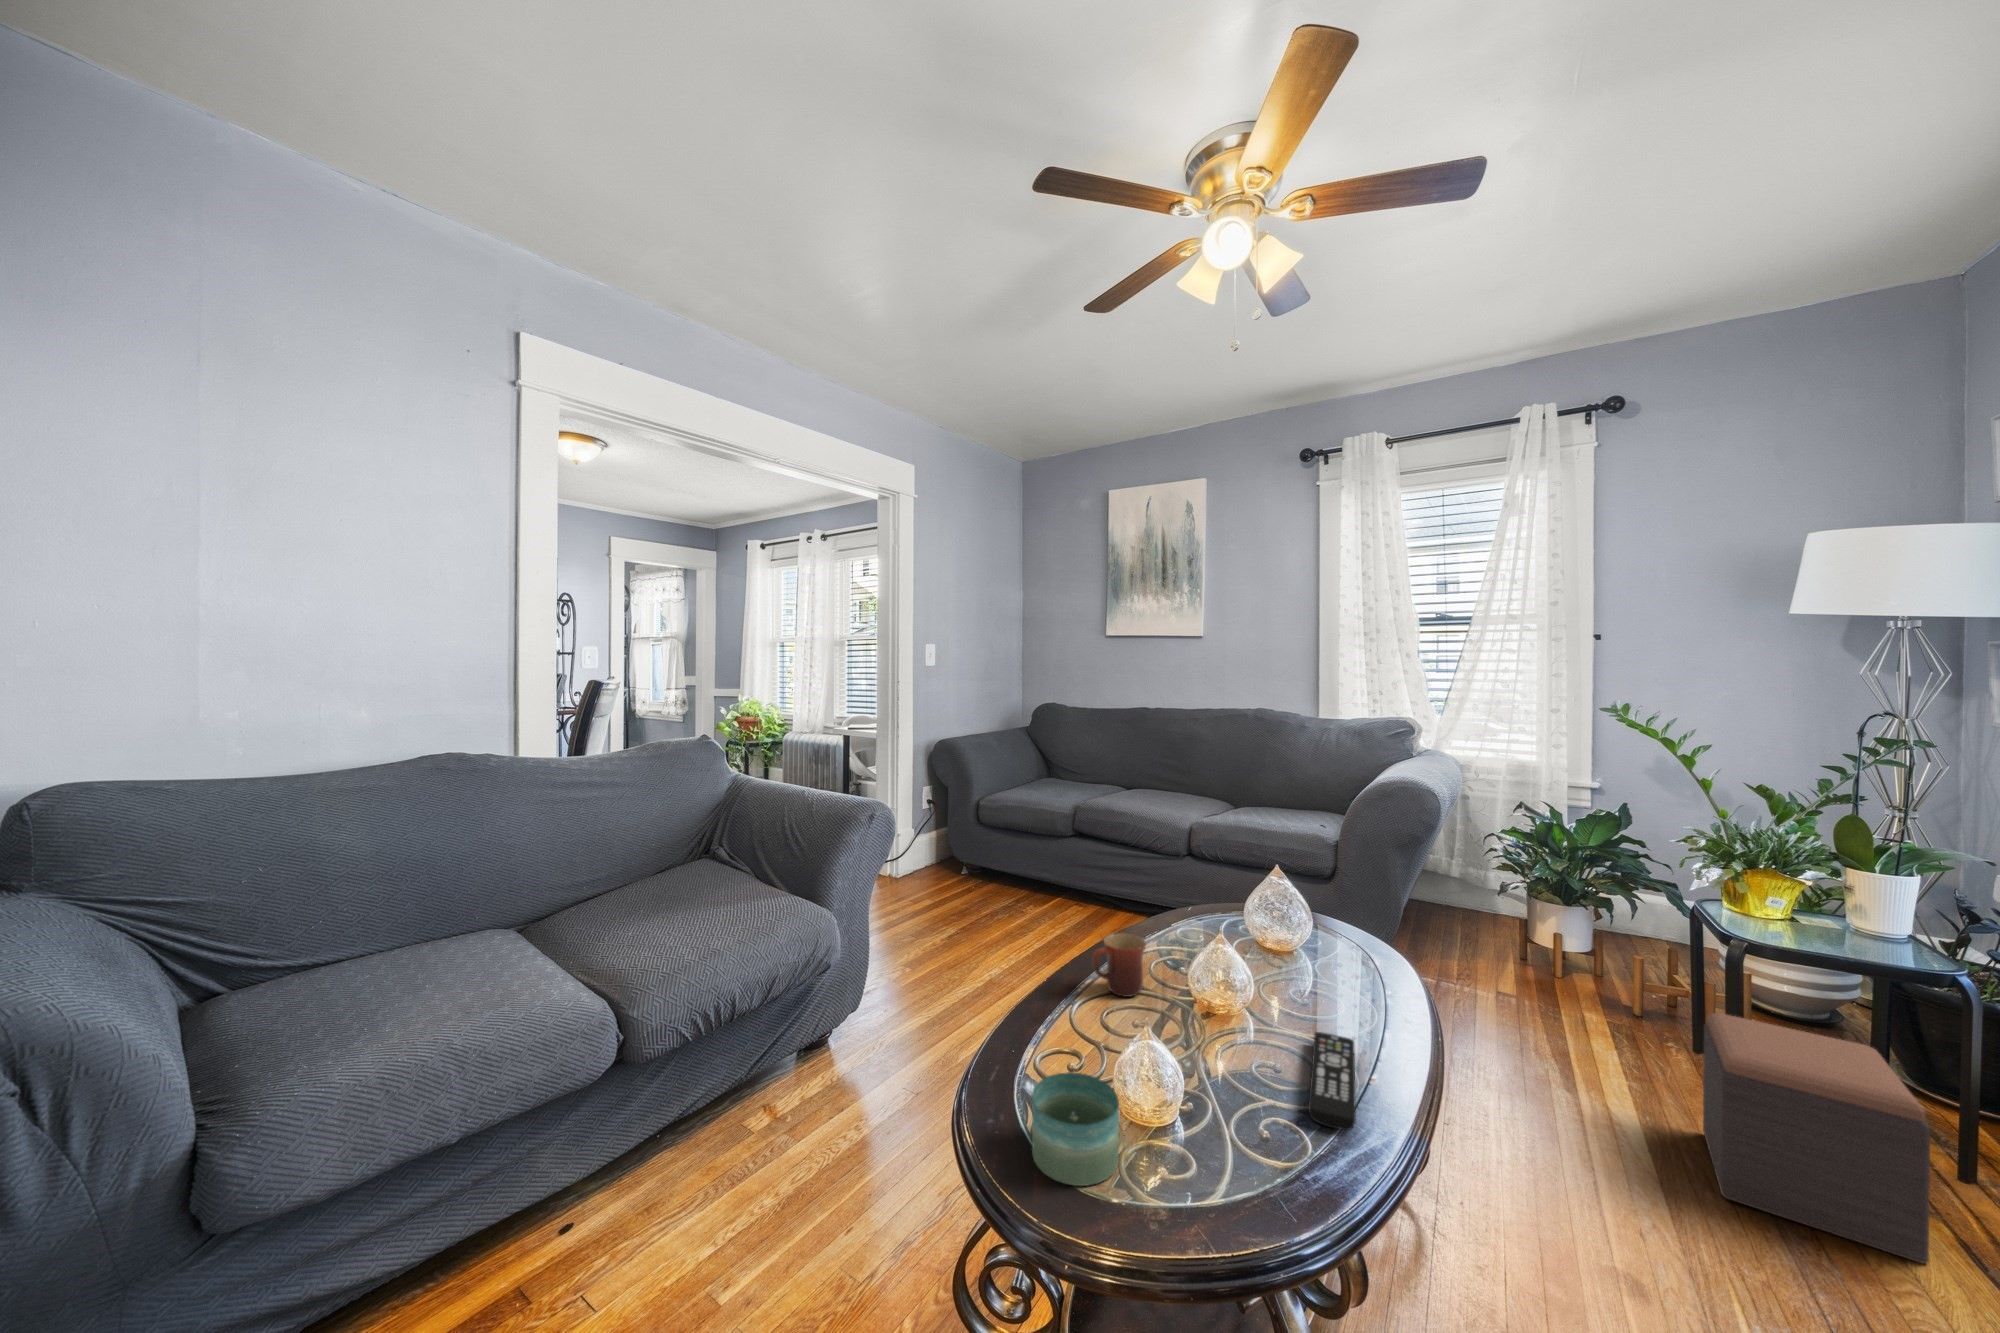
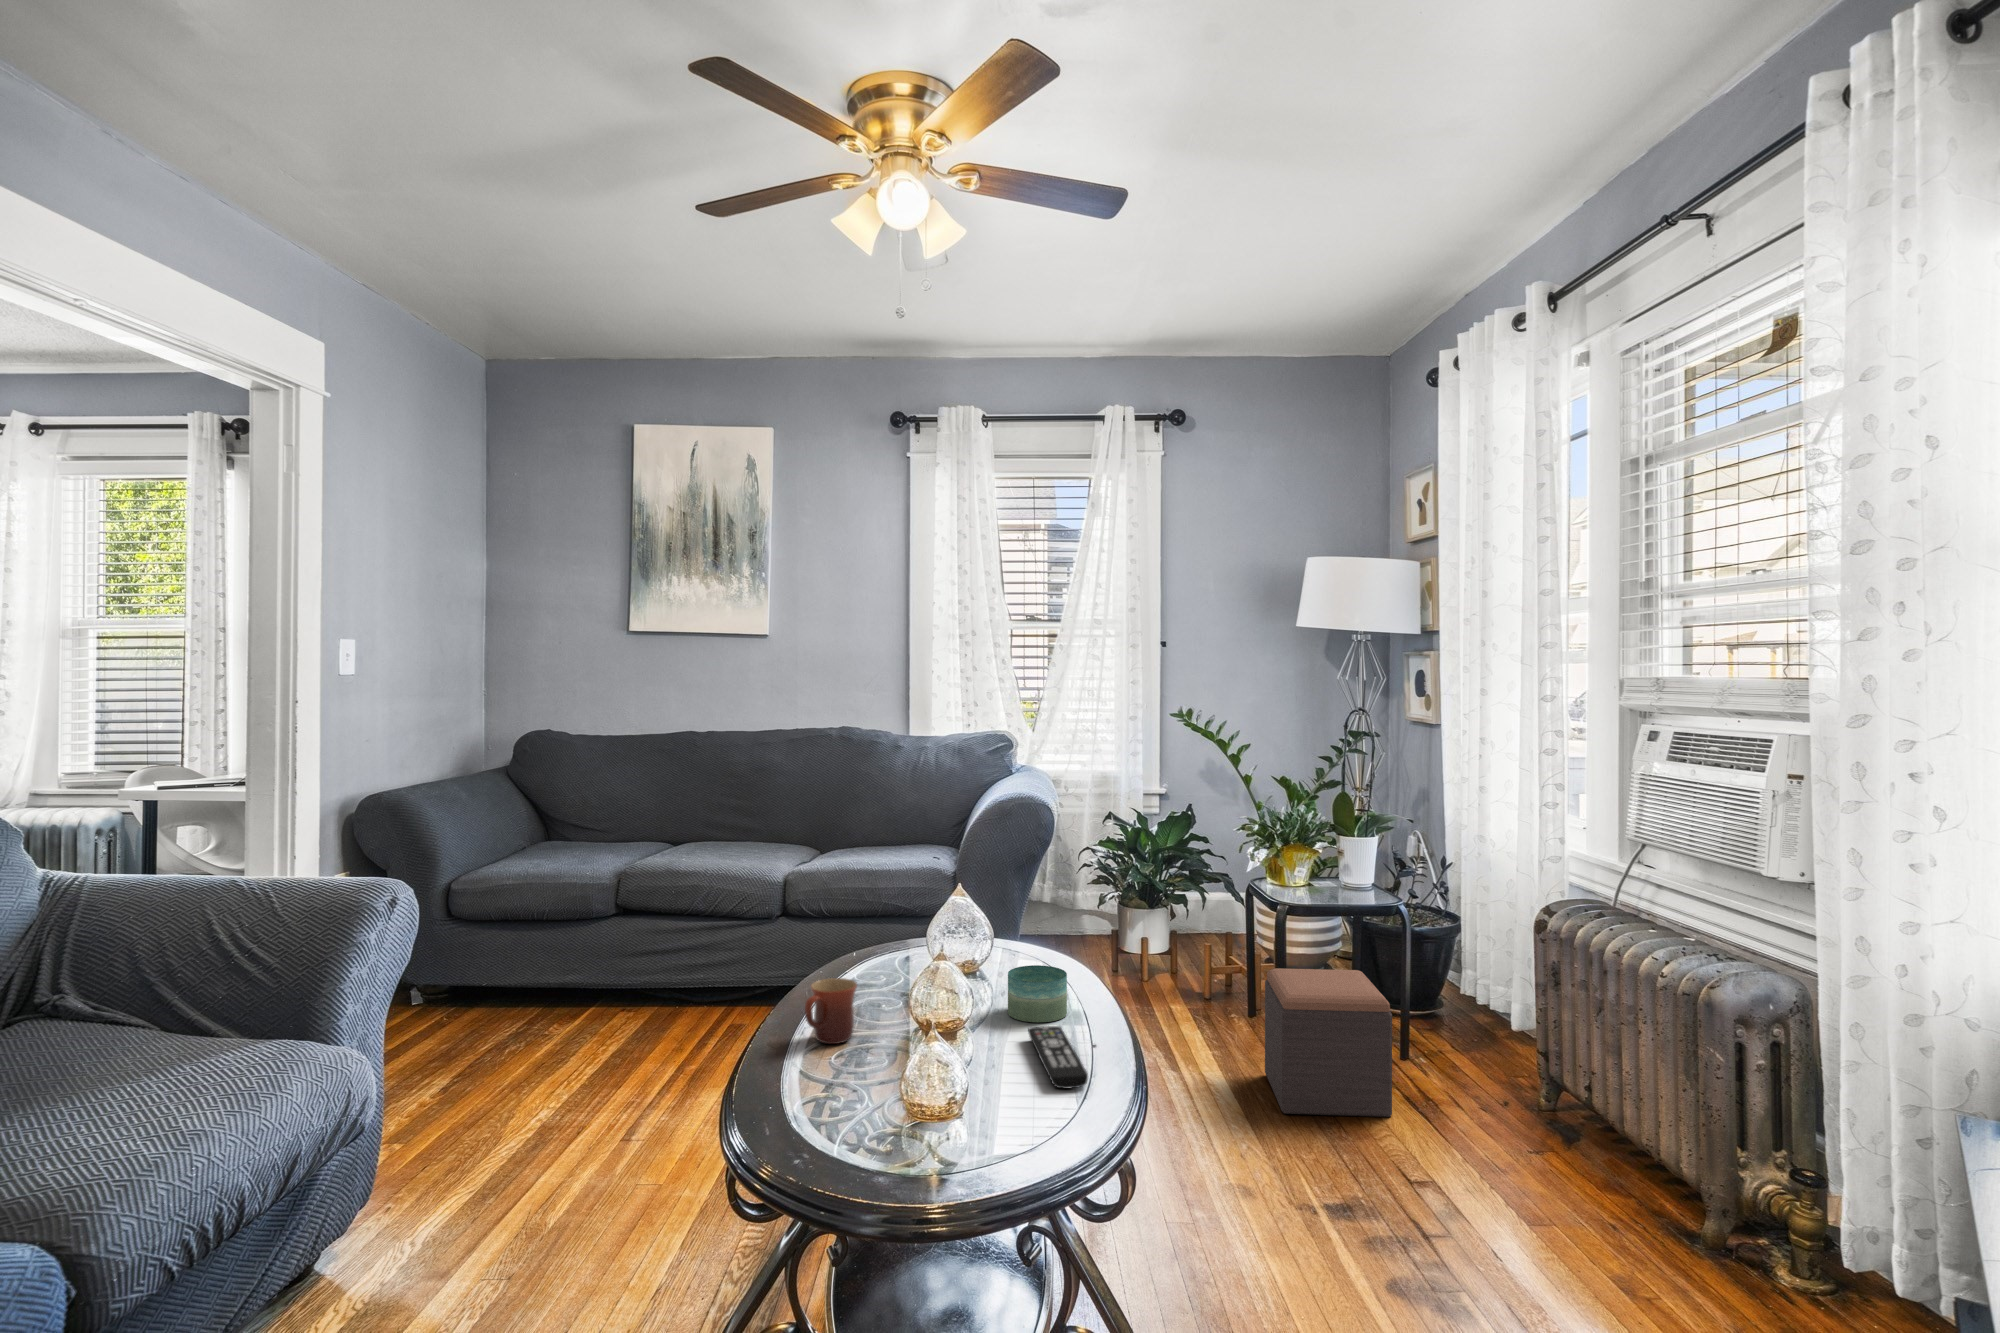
candle: present [1032,1072,1119,1186] -> present [1008,965,1067,1022]

